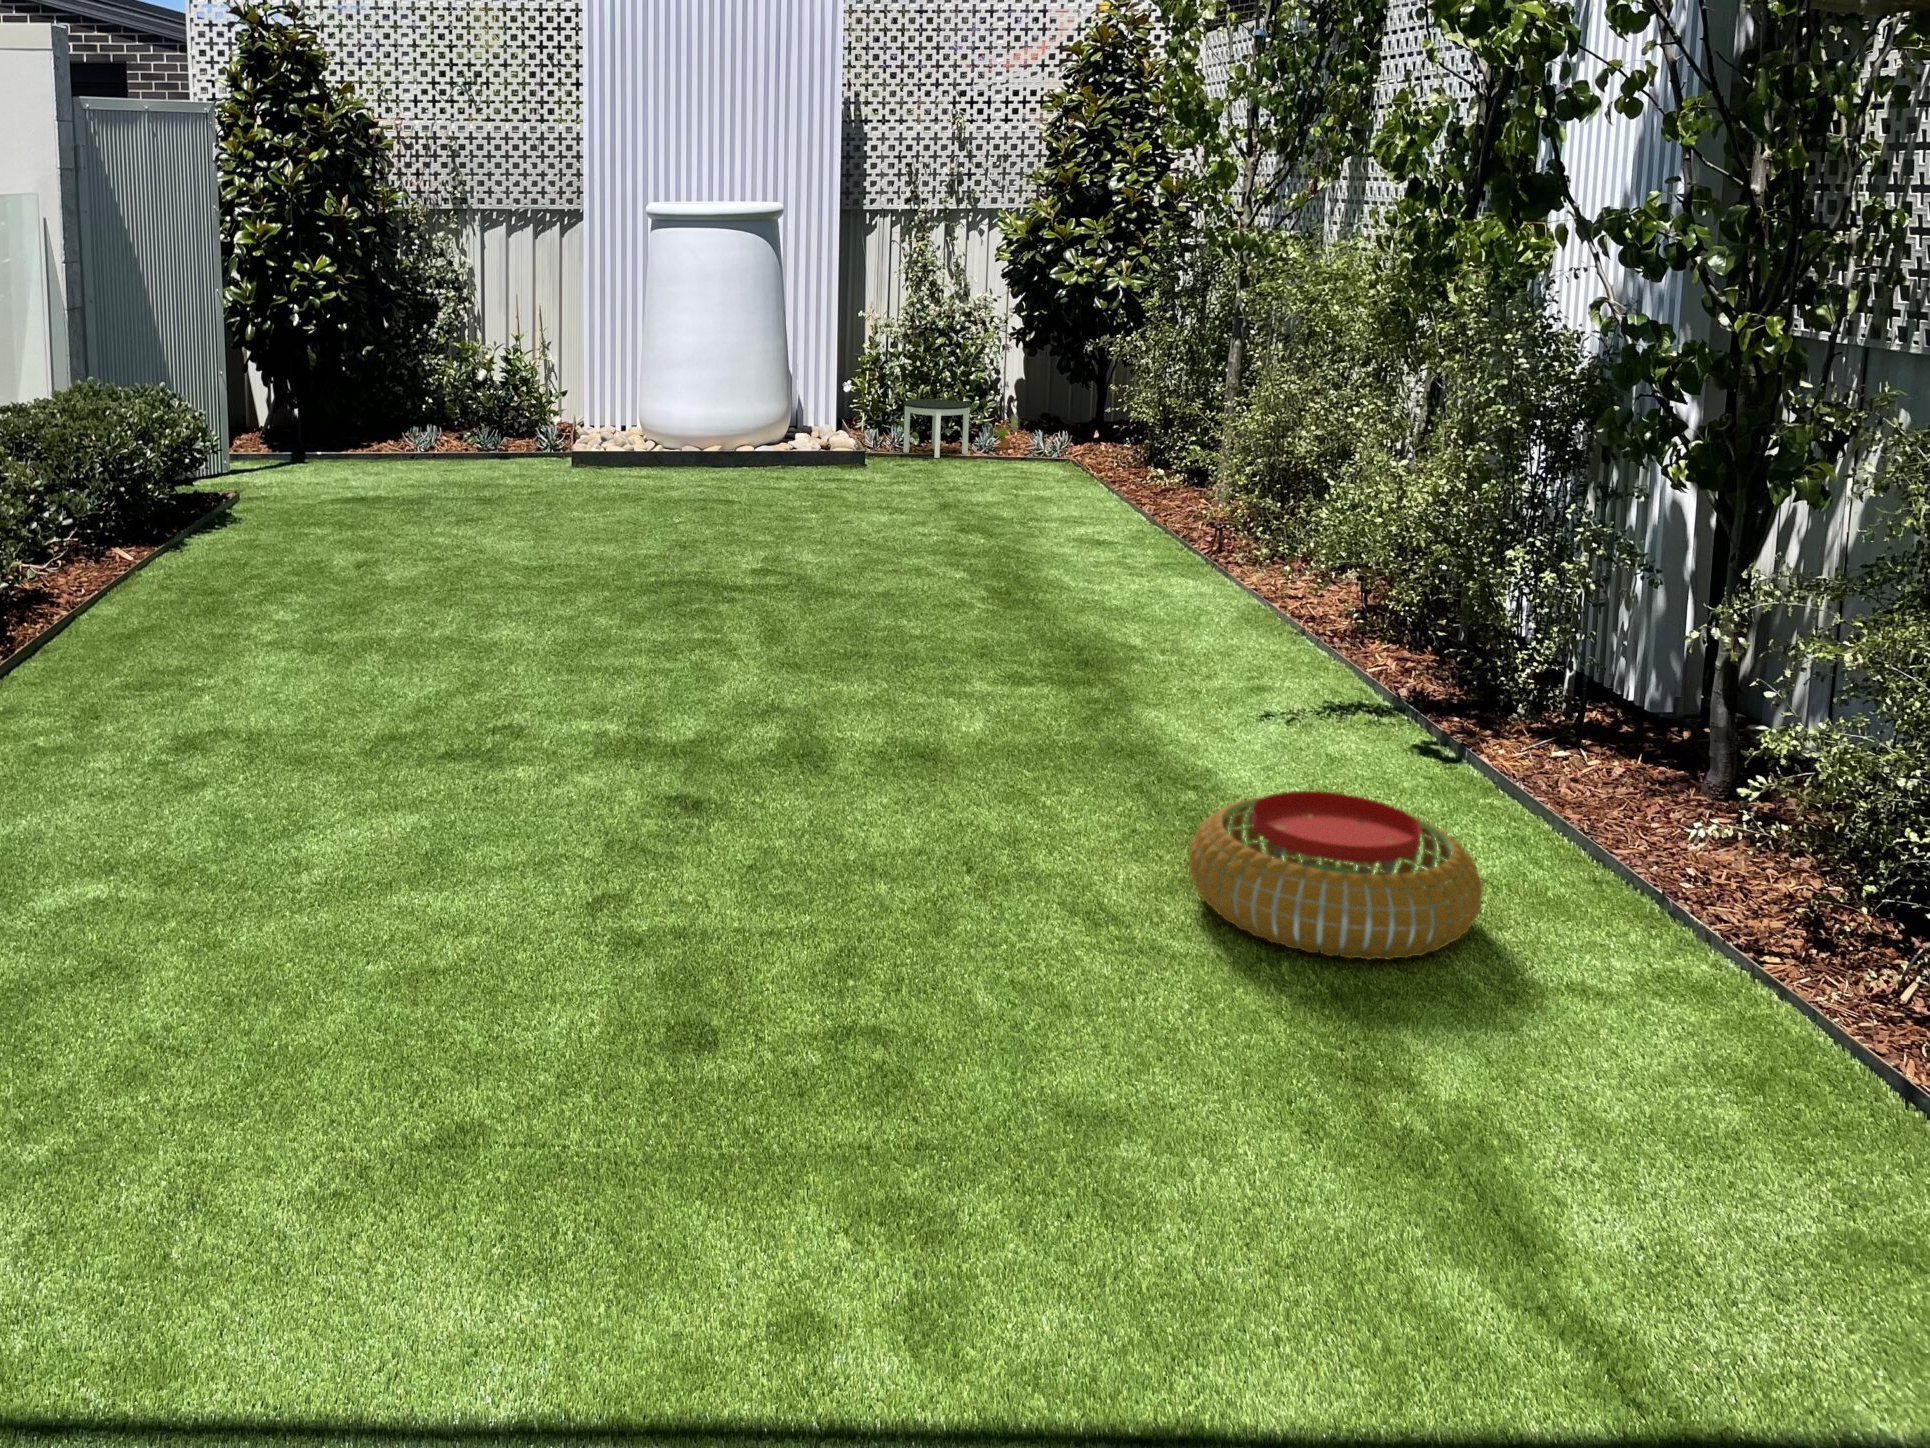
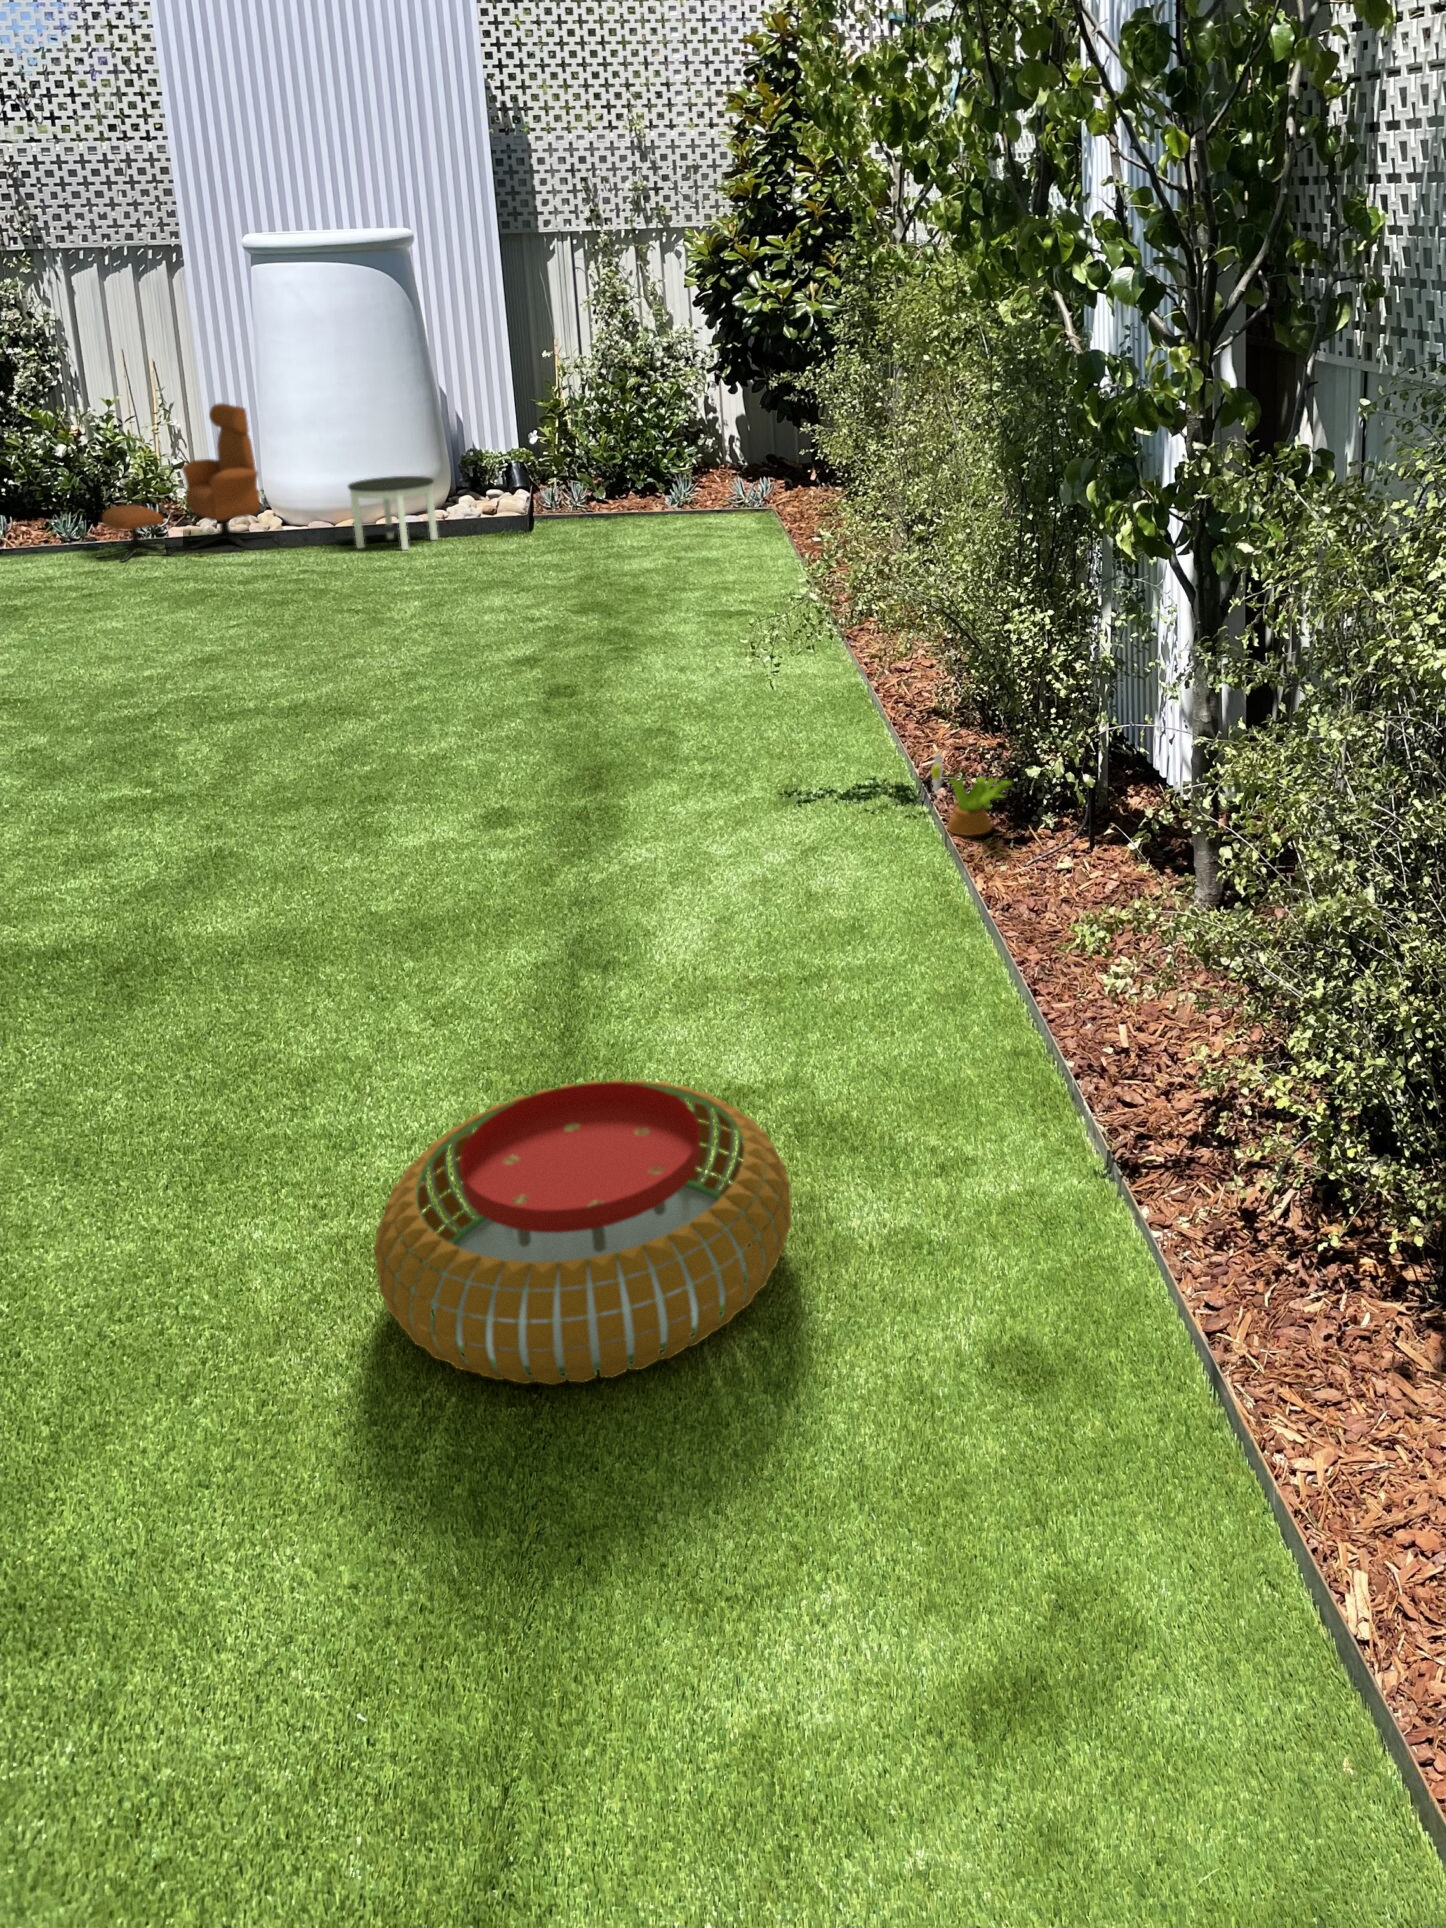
lounge chair: none [510,341,643,467] -> present [96,403,270,562]
round table: present [903,399,971,458] -> present [348,476,438,550]
decorative plant: present [987,414,1018,448] -> present [931,753,1012,836]

